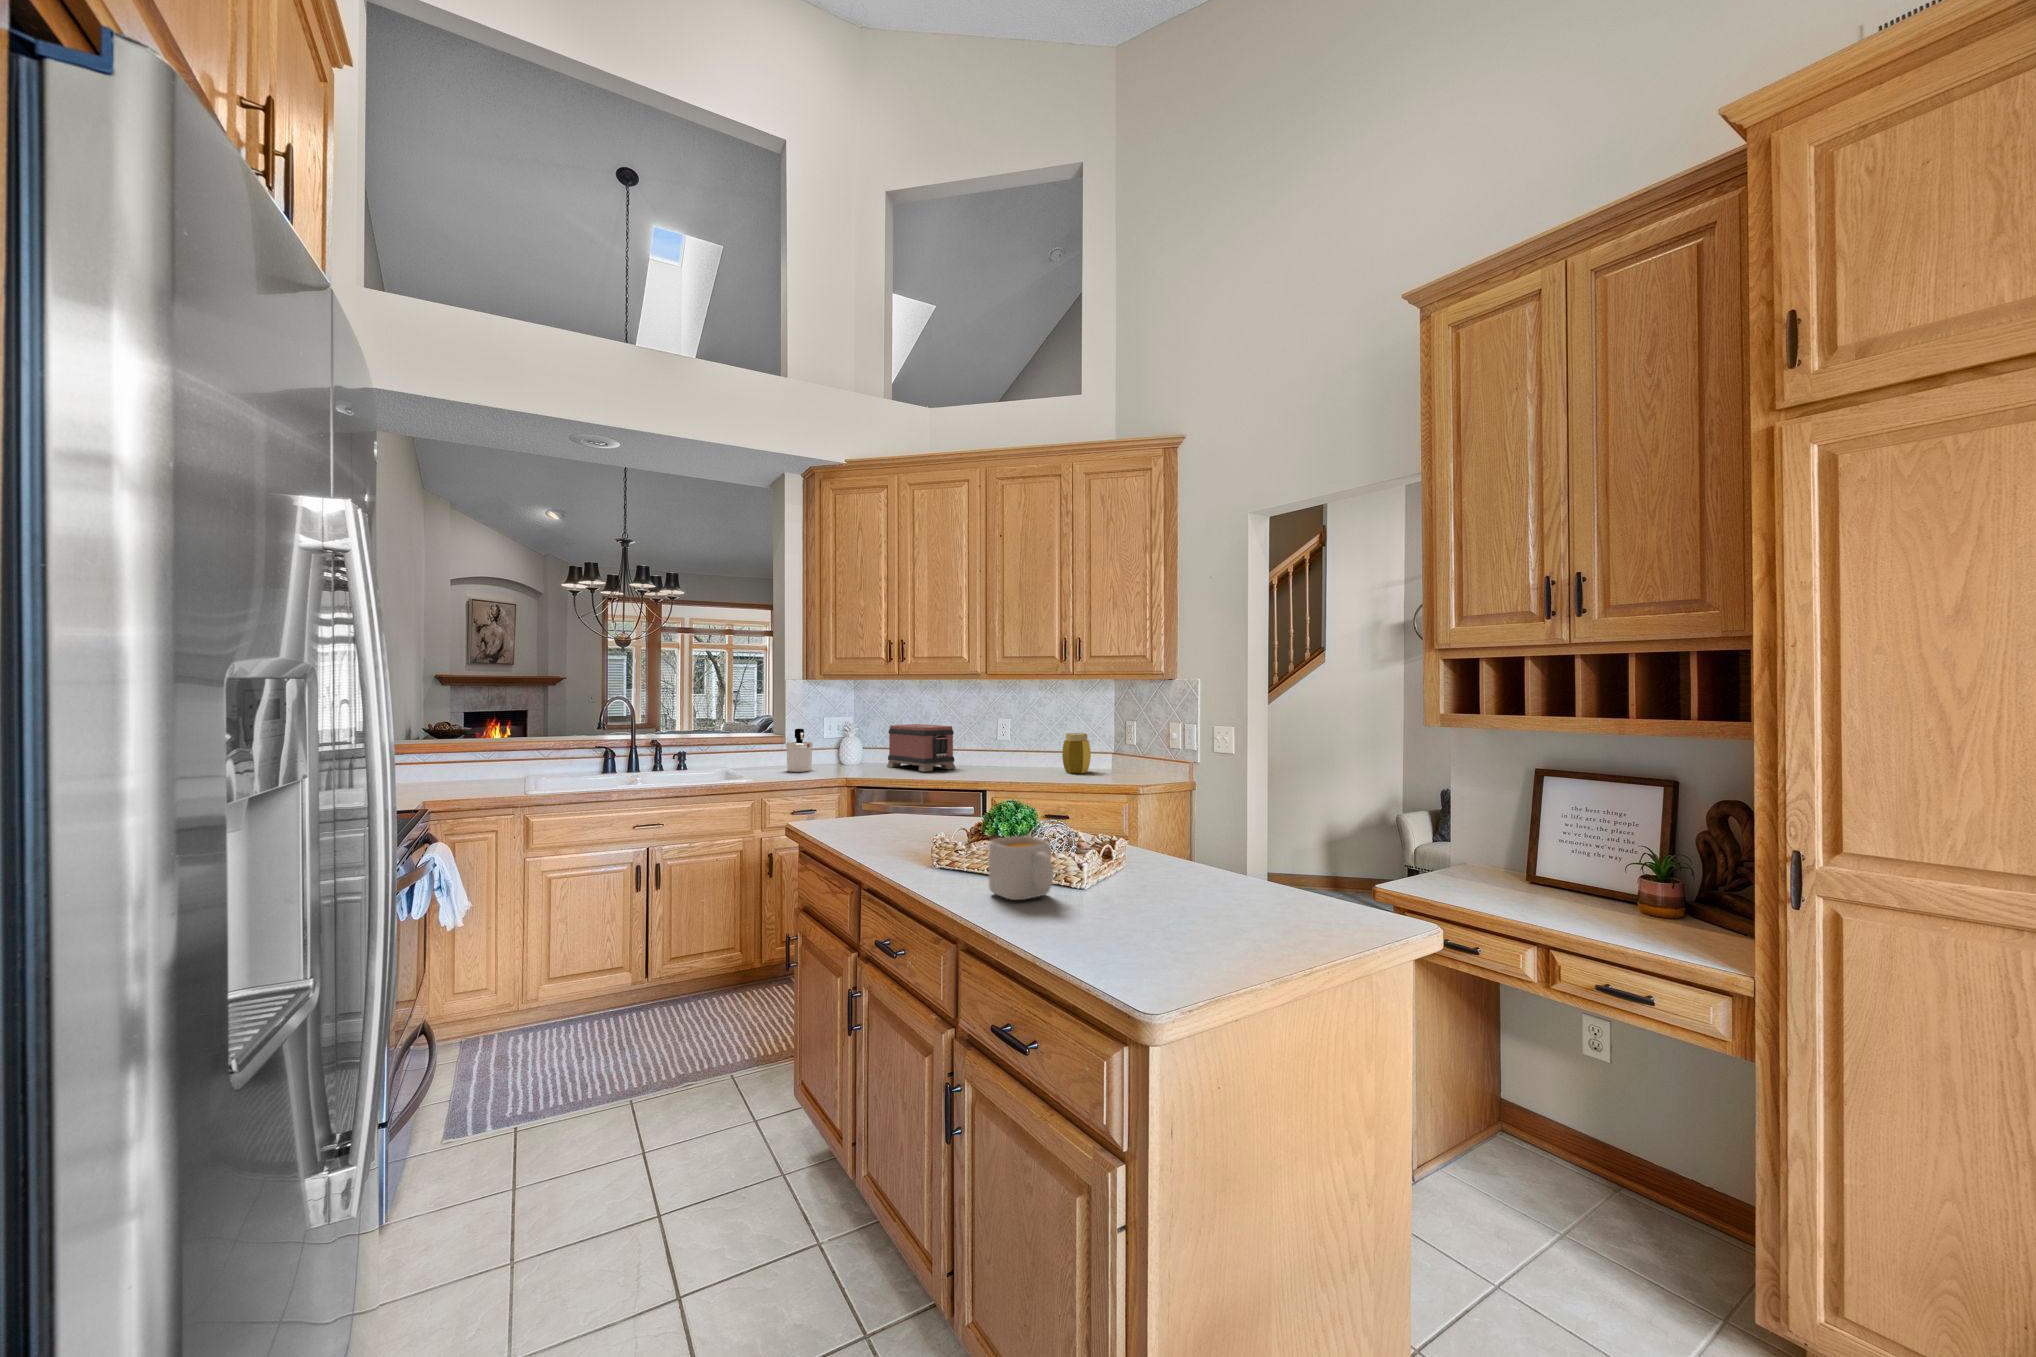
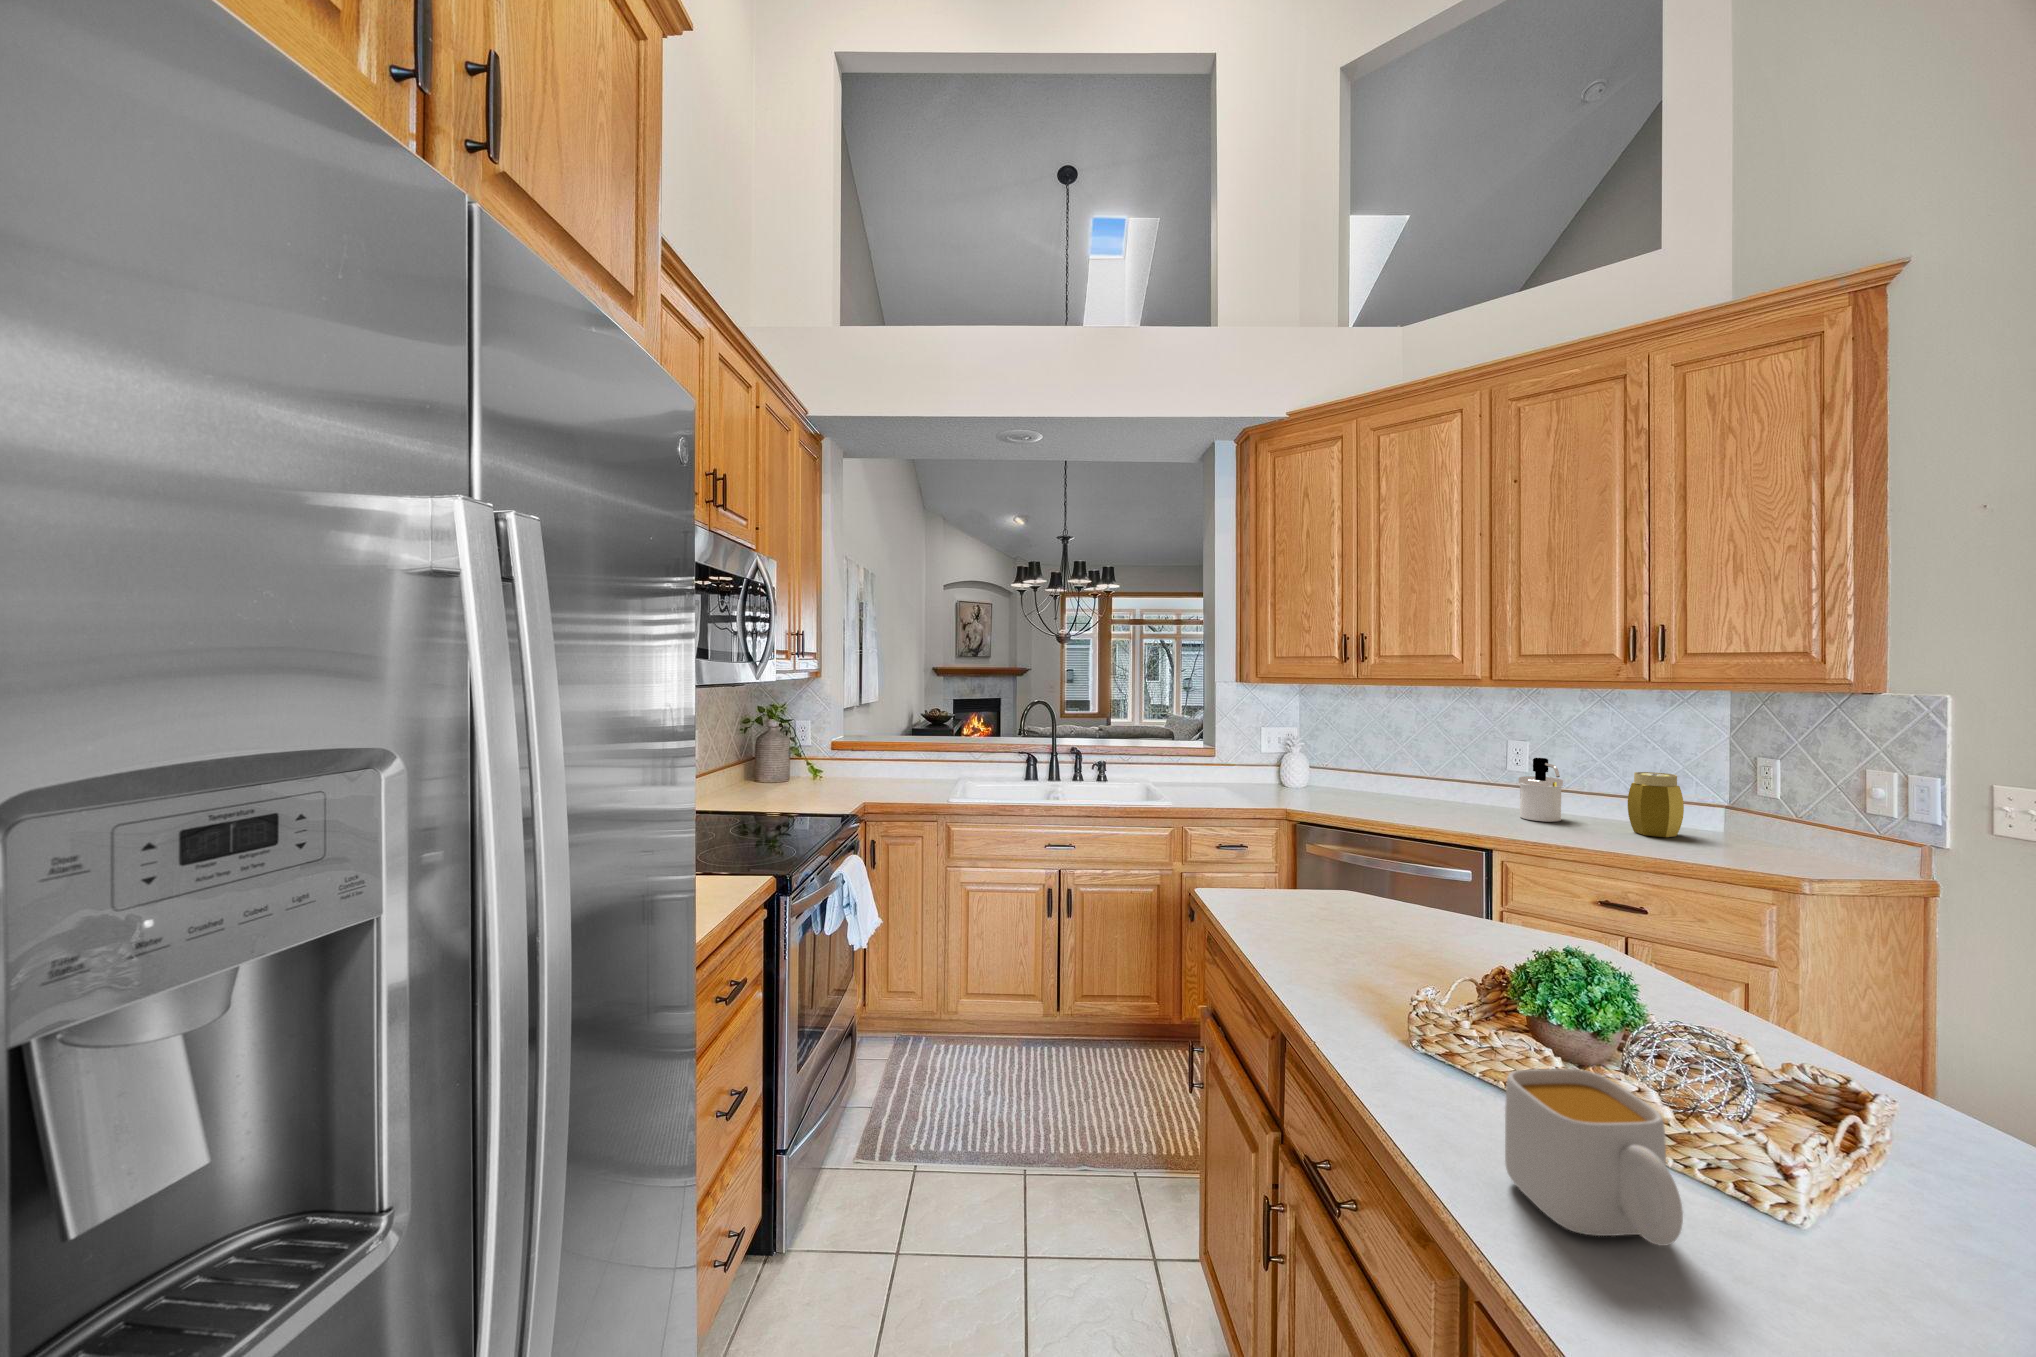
toaster: present [887,724,956,772] -> none [1342,743,1443,810]
soap dispenser: present [786,729,813,772] -> present [1519,758,1563,822]

